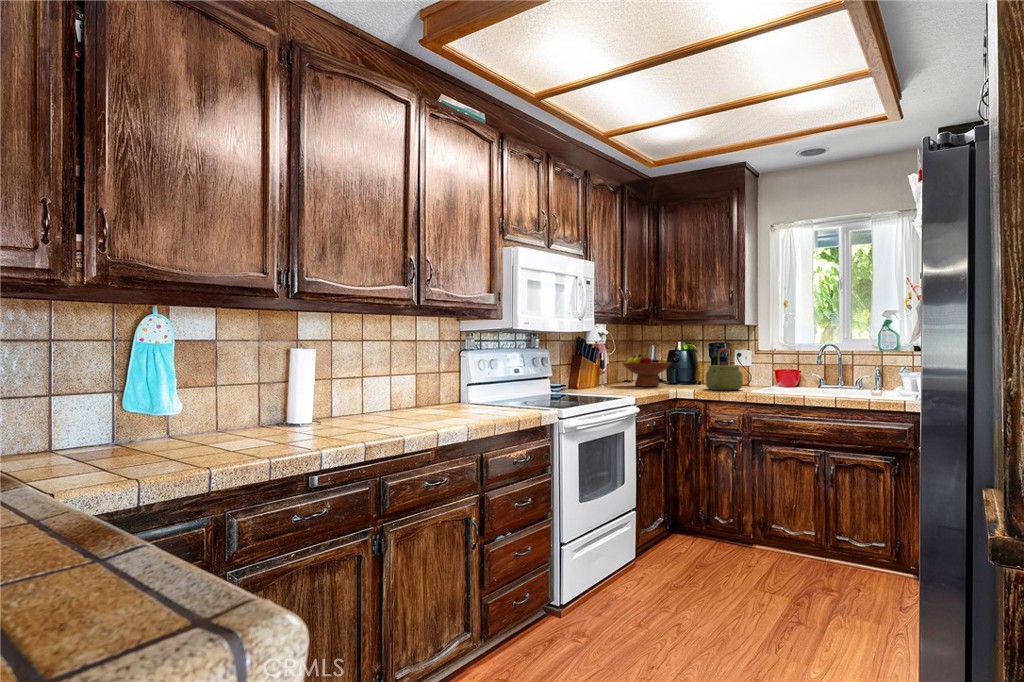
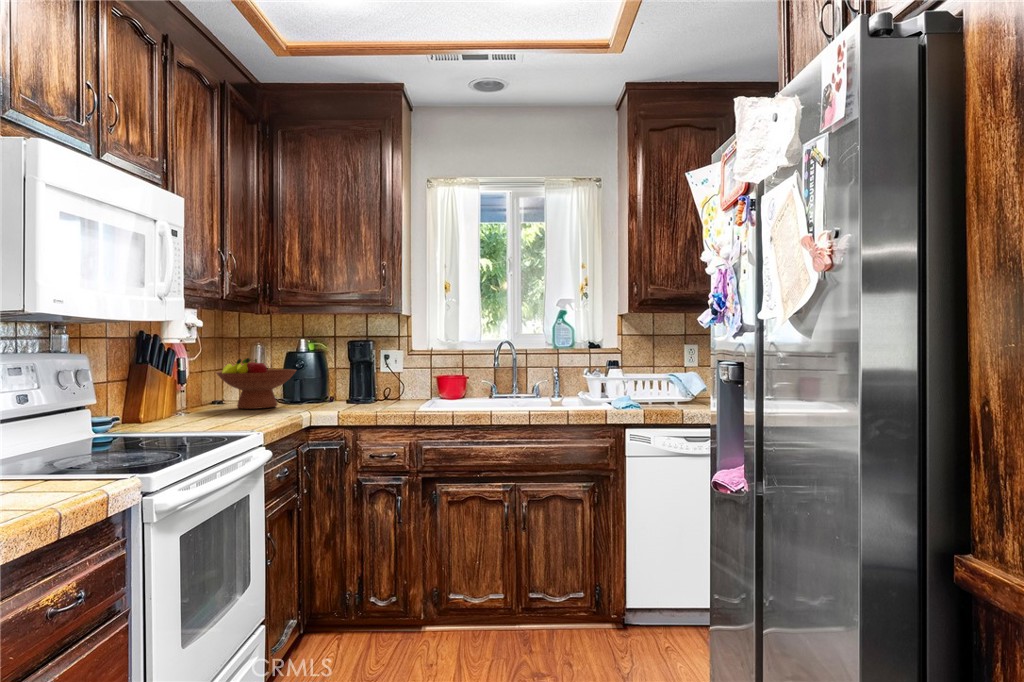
kettle: present [705,348,743,390] -> none [351,348,403,409]

